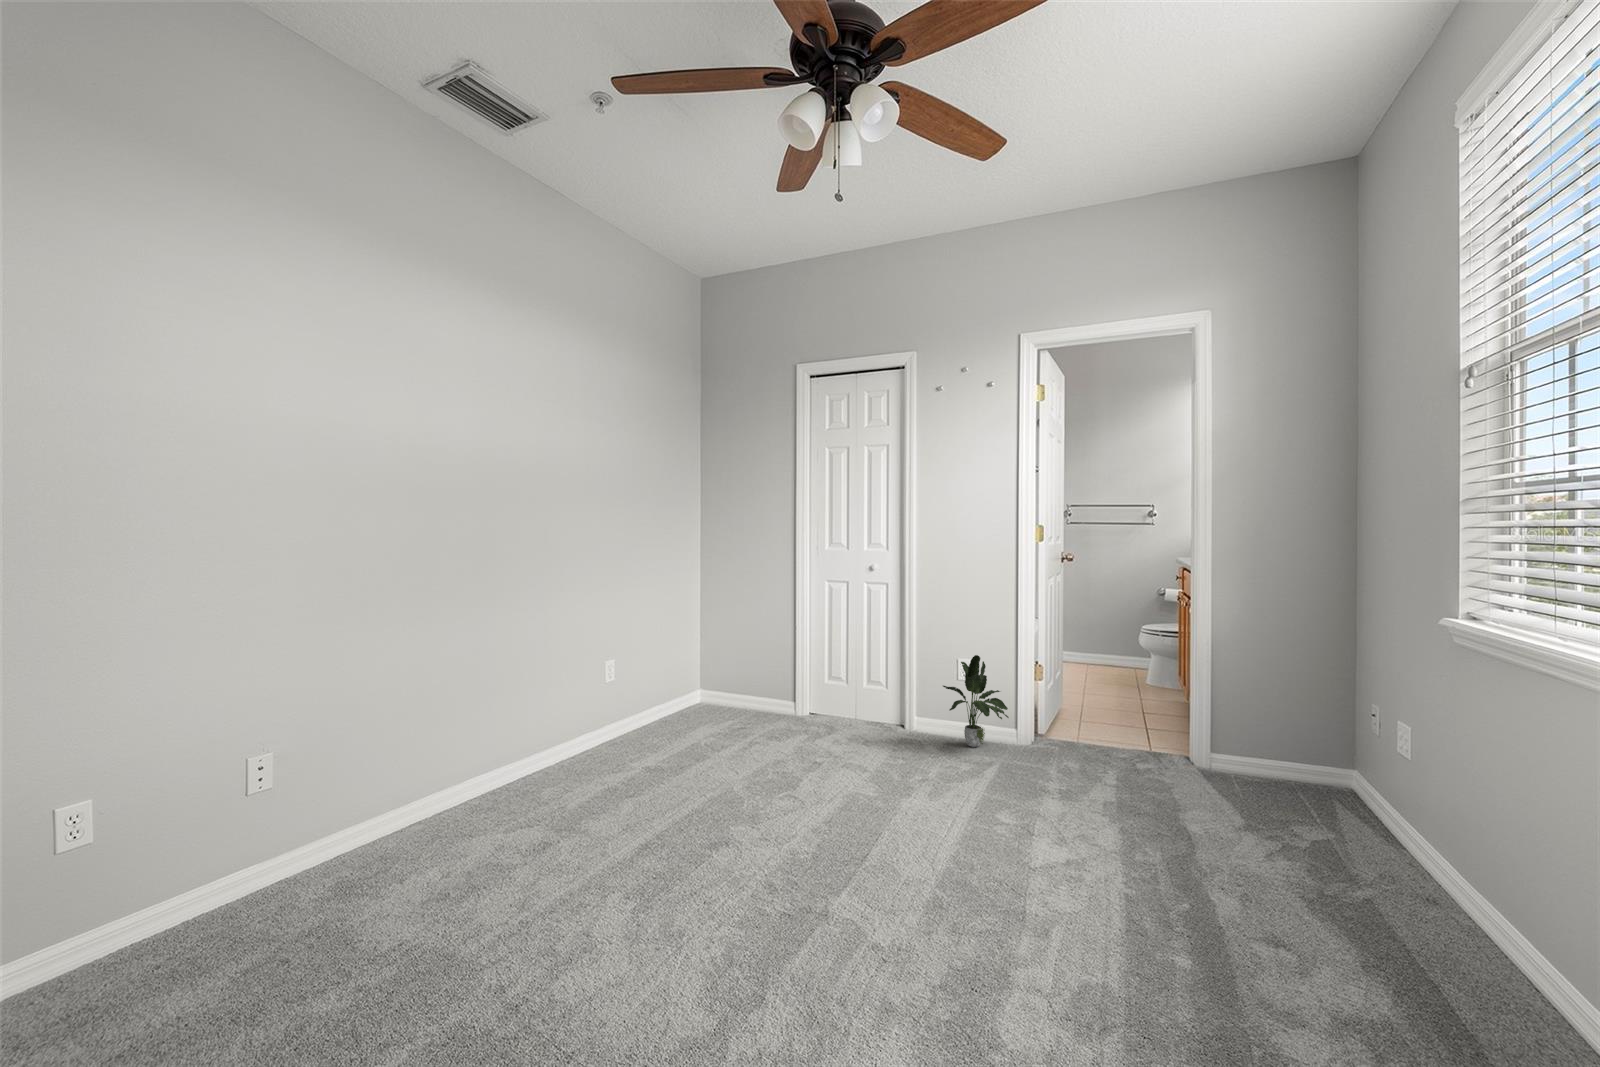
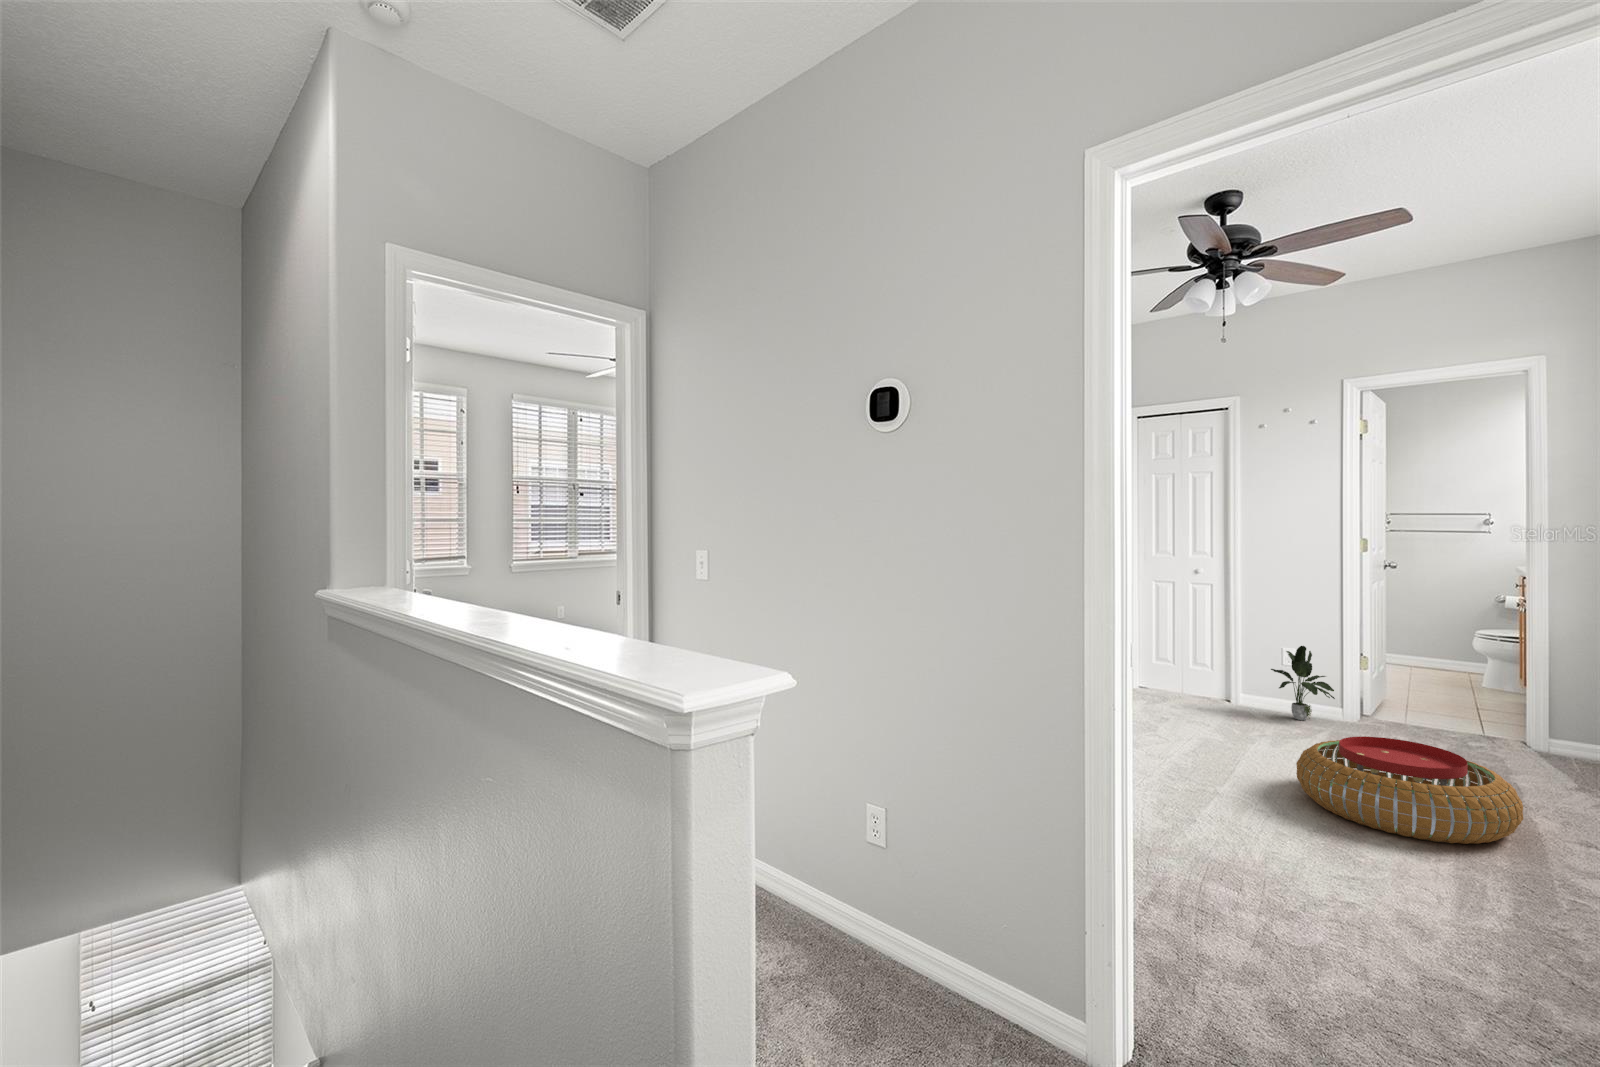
pouf: none [936,795,1202,976] -> present [1296,737,1523,844]

